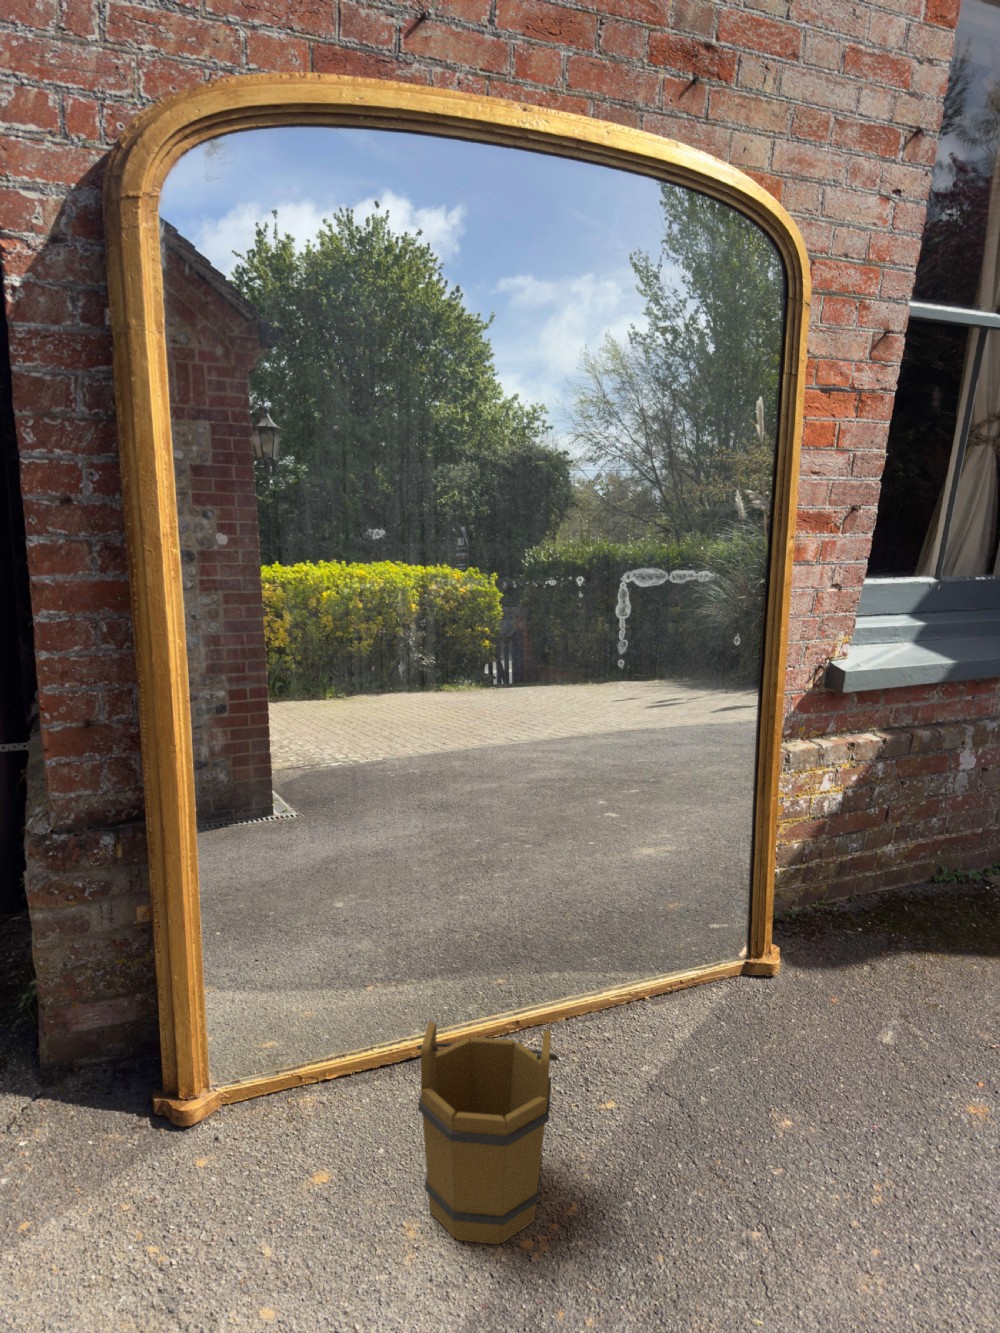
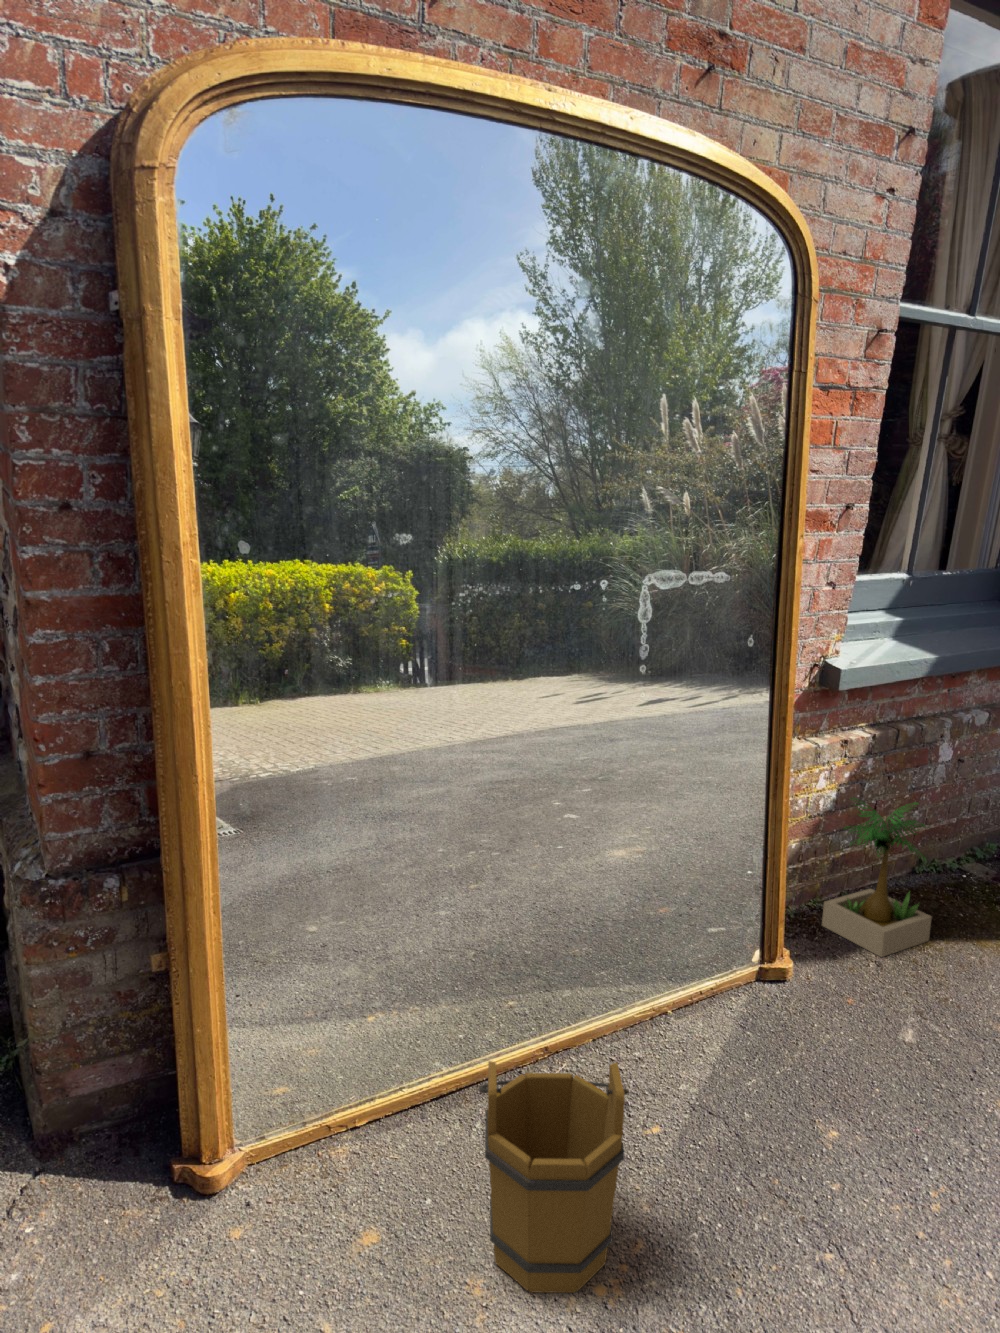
potted plant: none [824,796,943,960] -> present [822,798,932,957]

